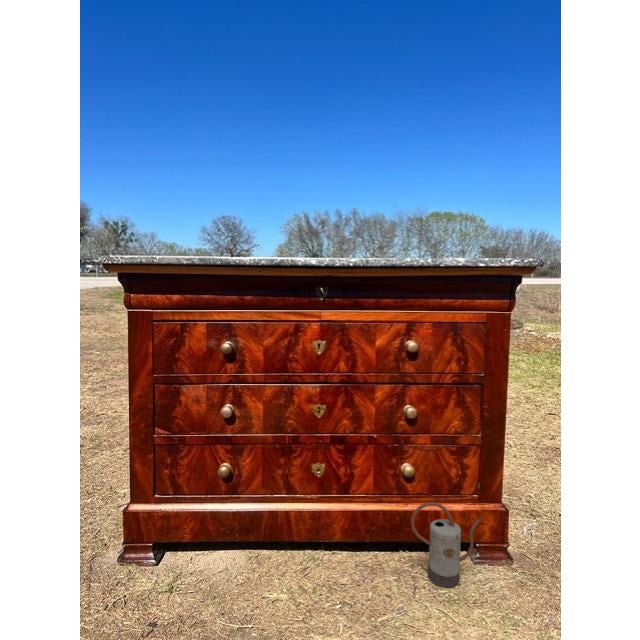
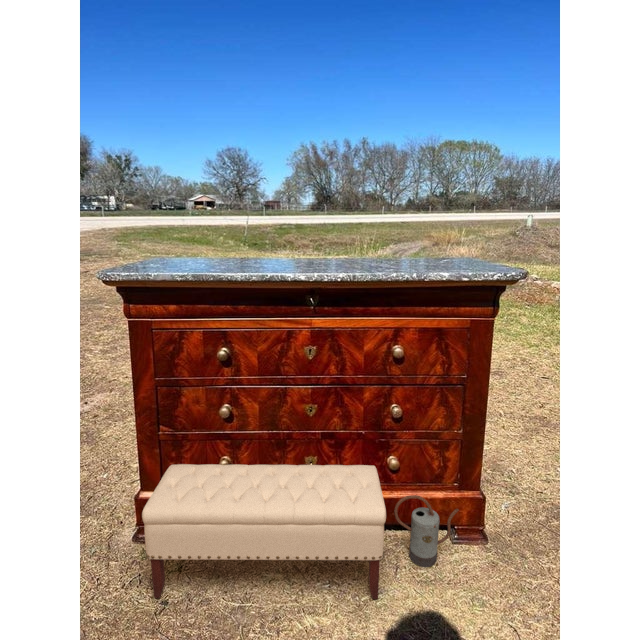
bench: none [132,469,406,621] -> present [142,464,386,599]

